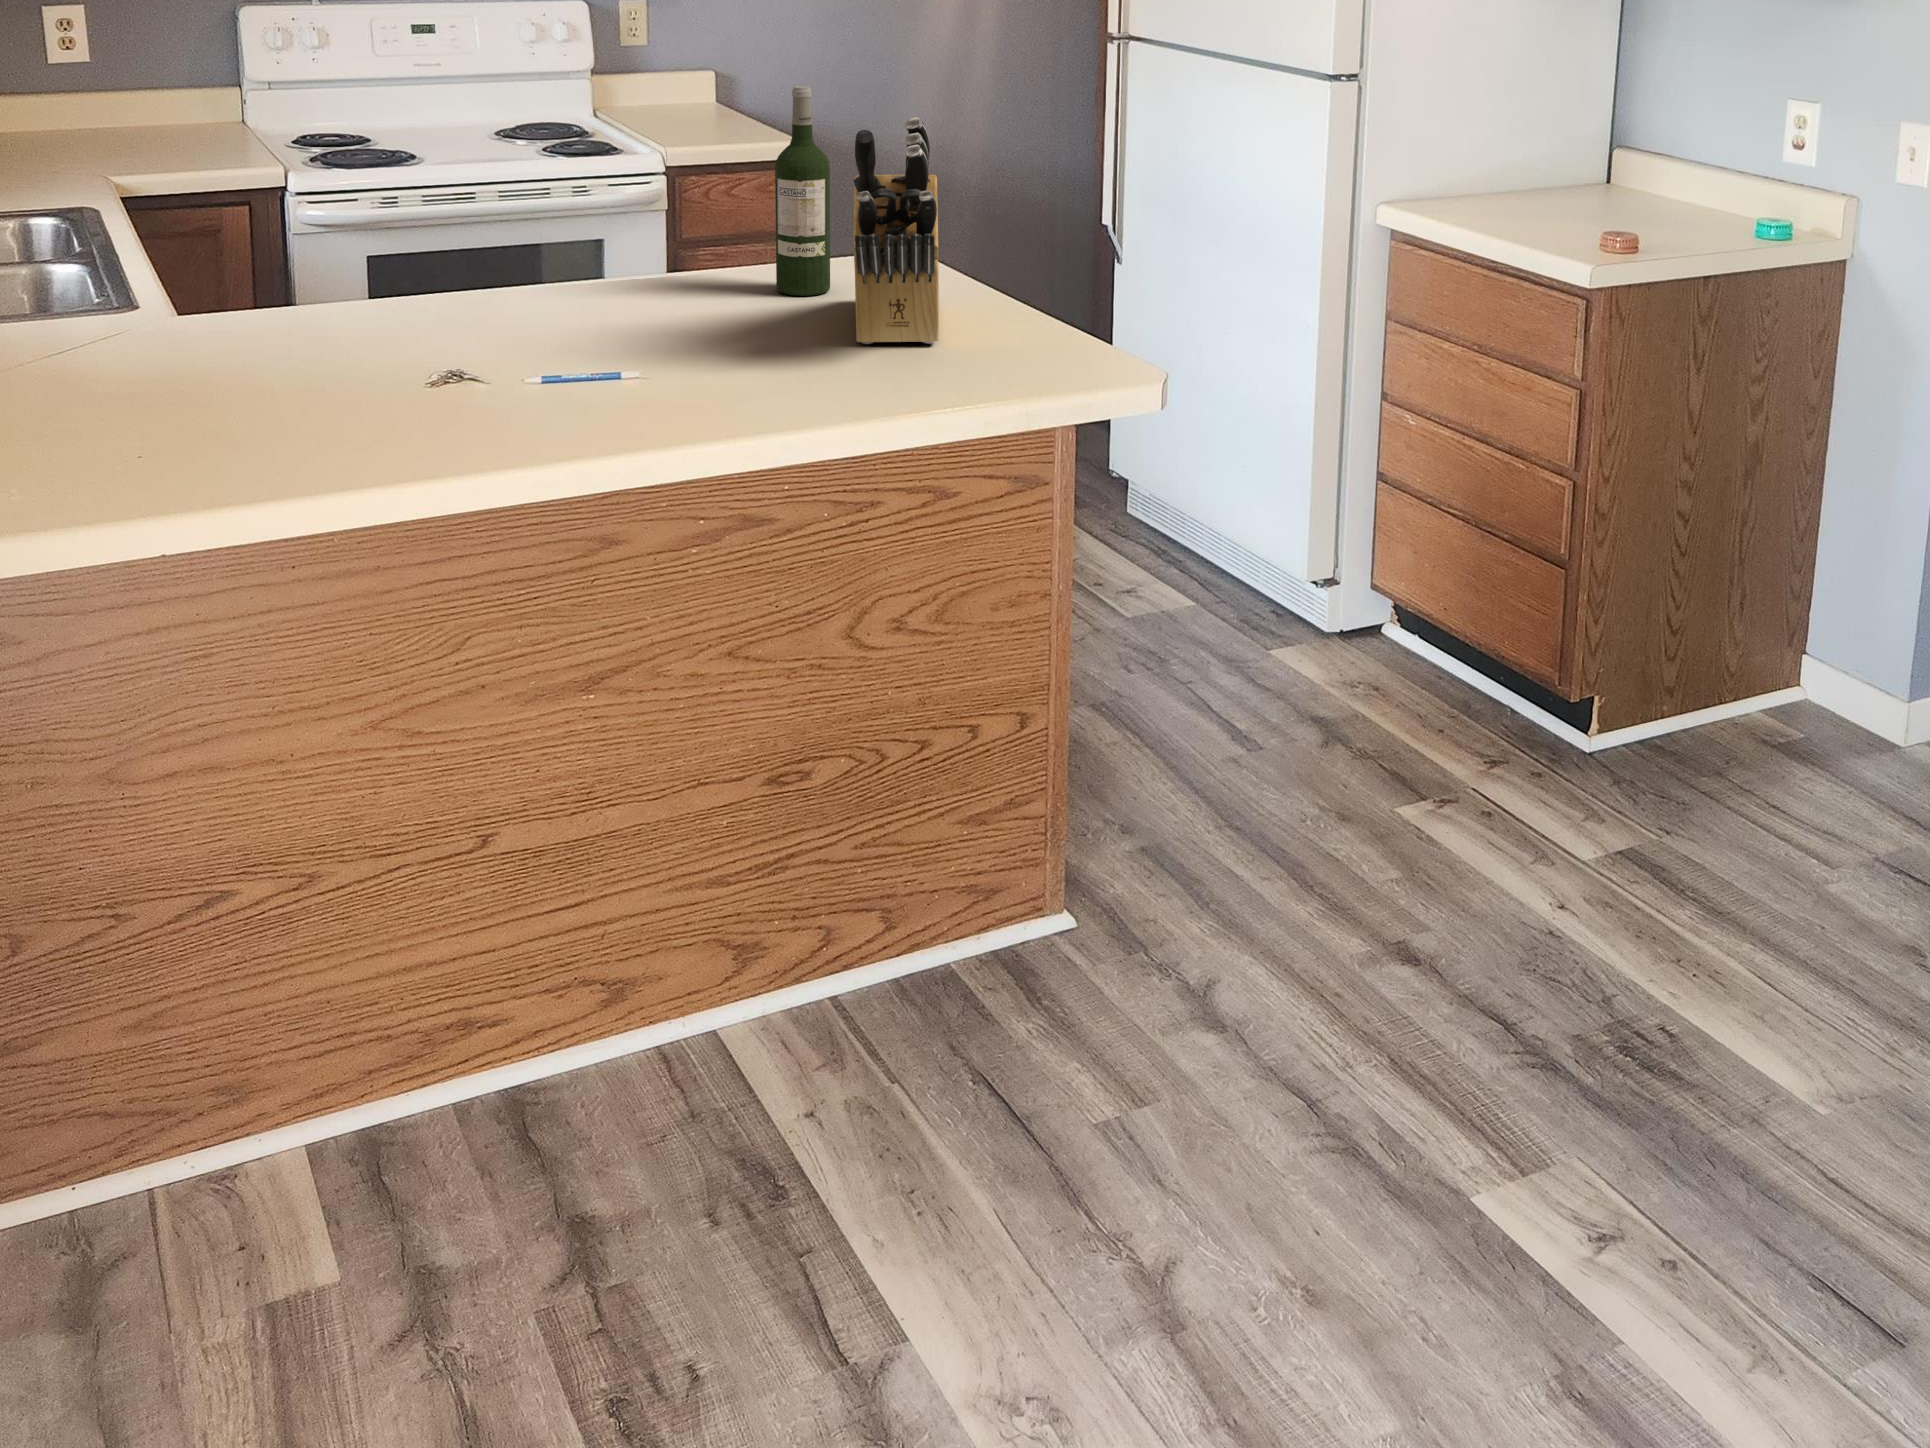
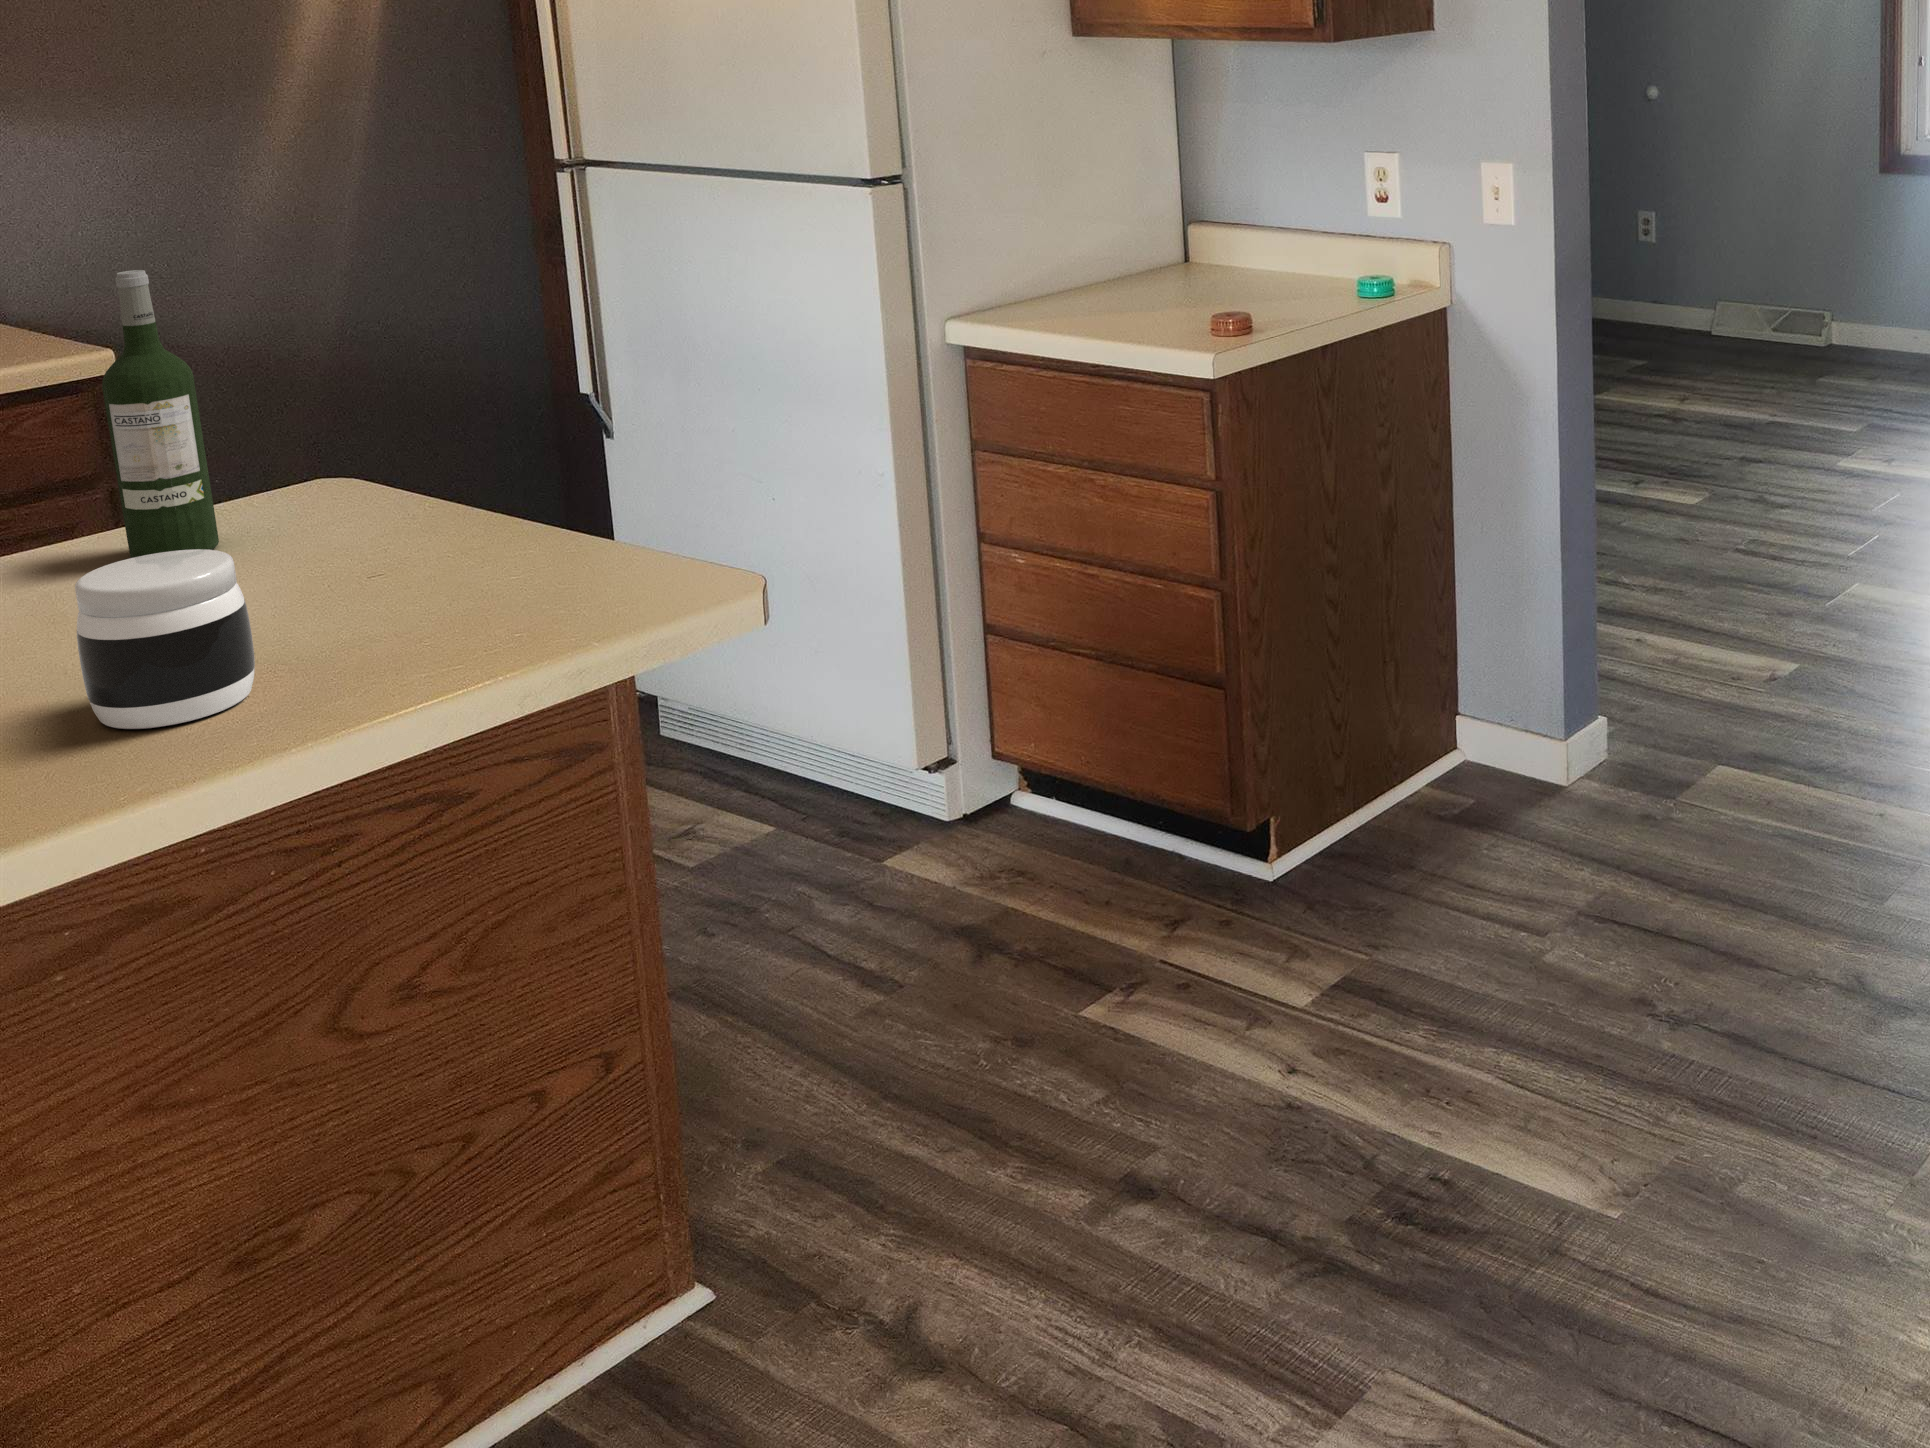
knife block: present [854,117,939,344] -> none [236,294,408,616]
jar: none [739,281,837,397] -> present [75,549,255,729]

